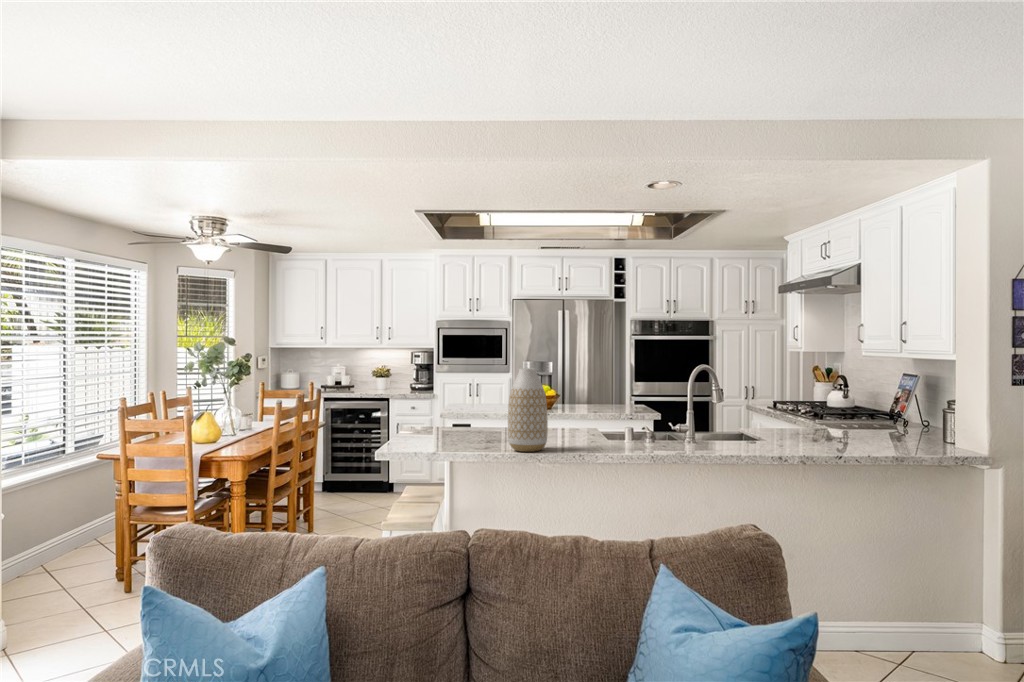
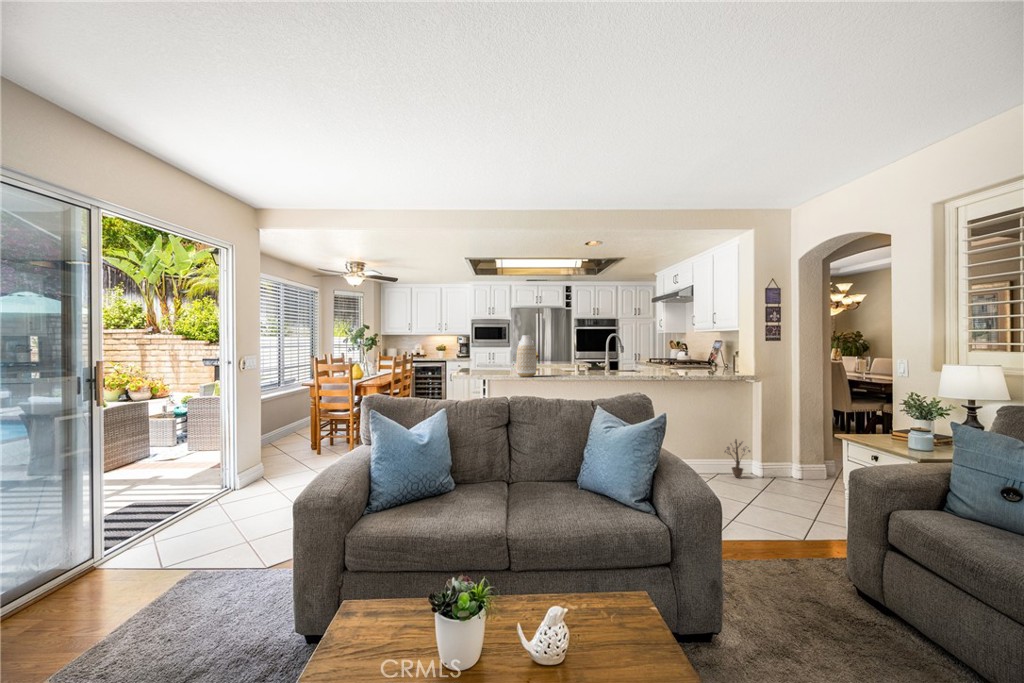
decorative plant: none [916,580,981,660] -> present [725,440,750,478]

